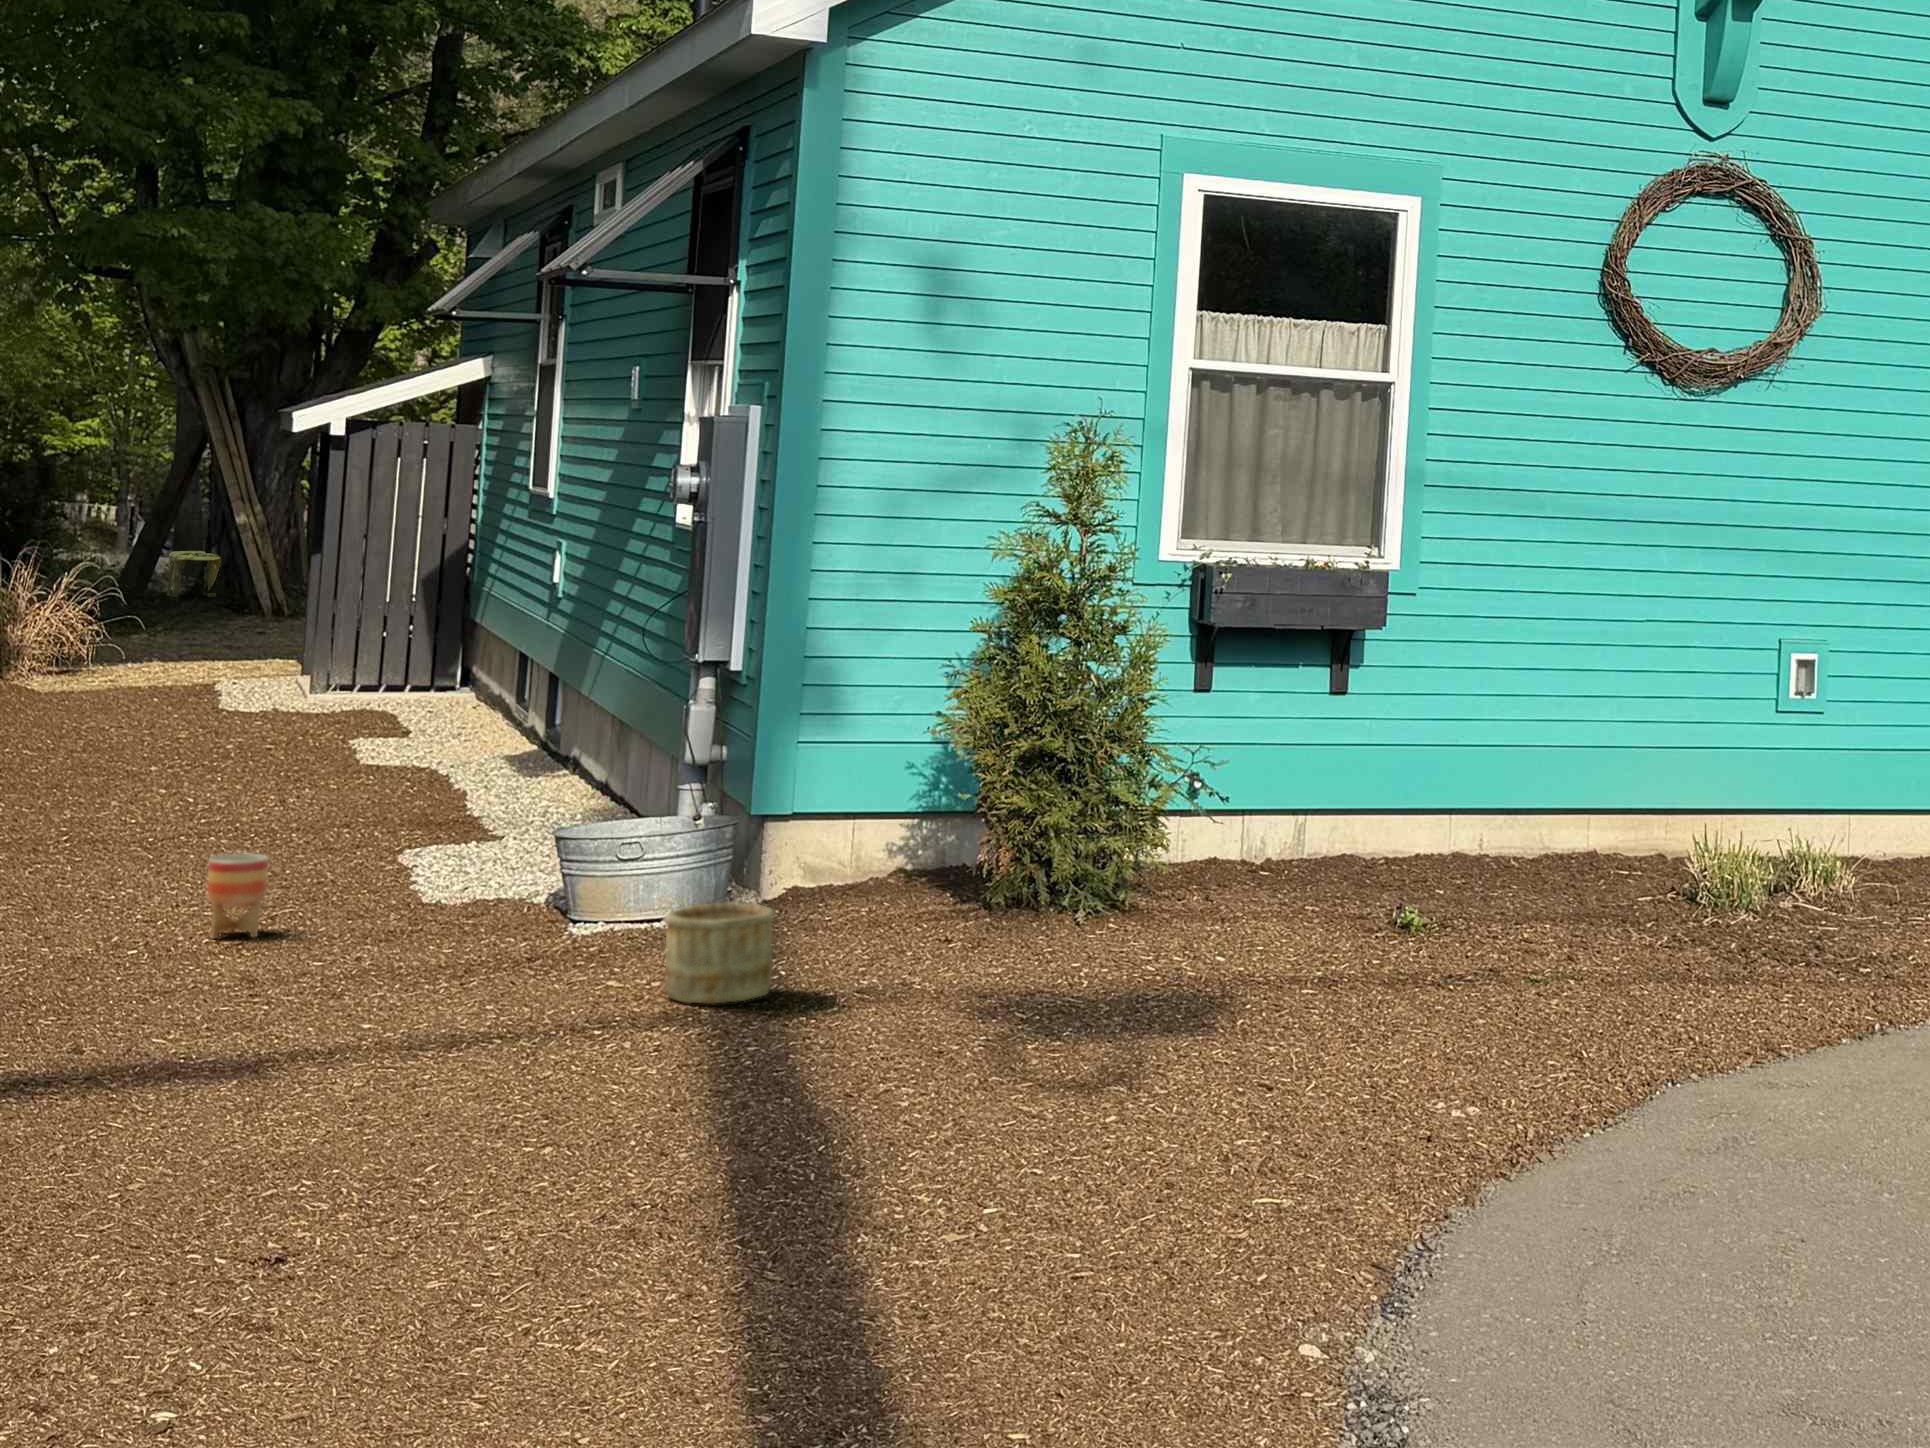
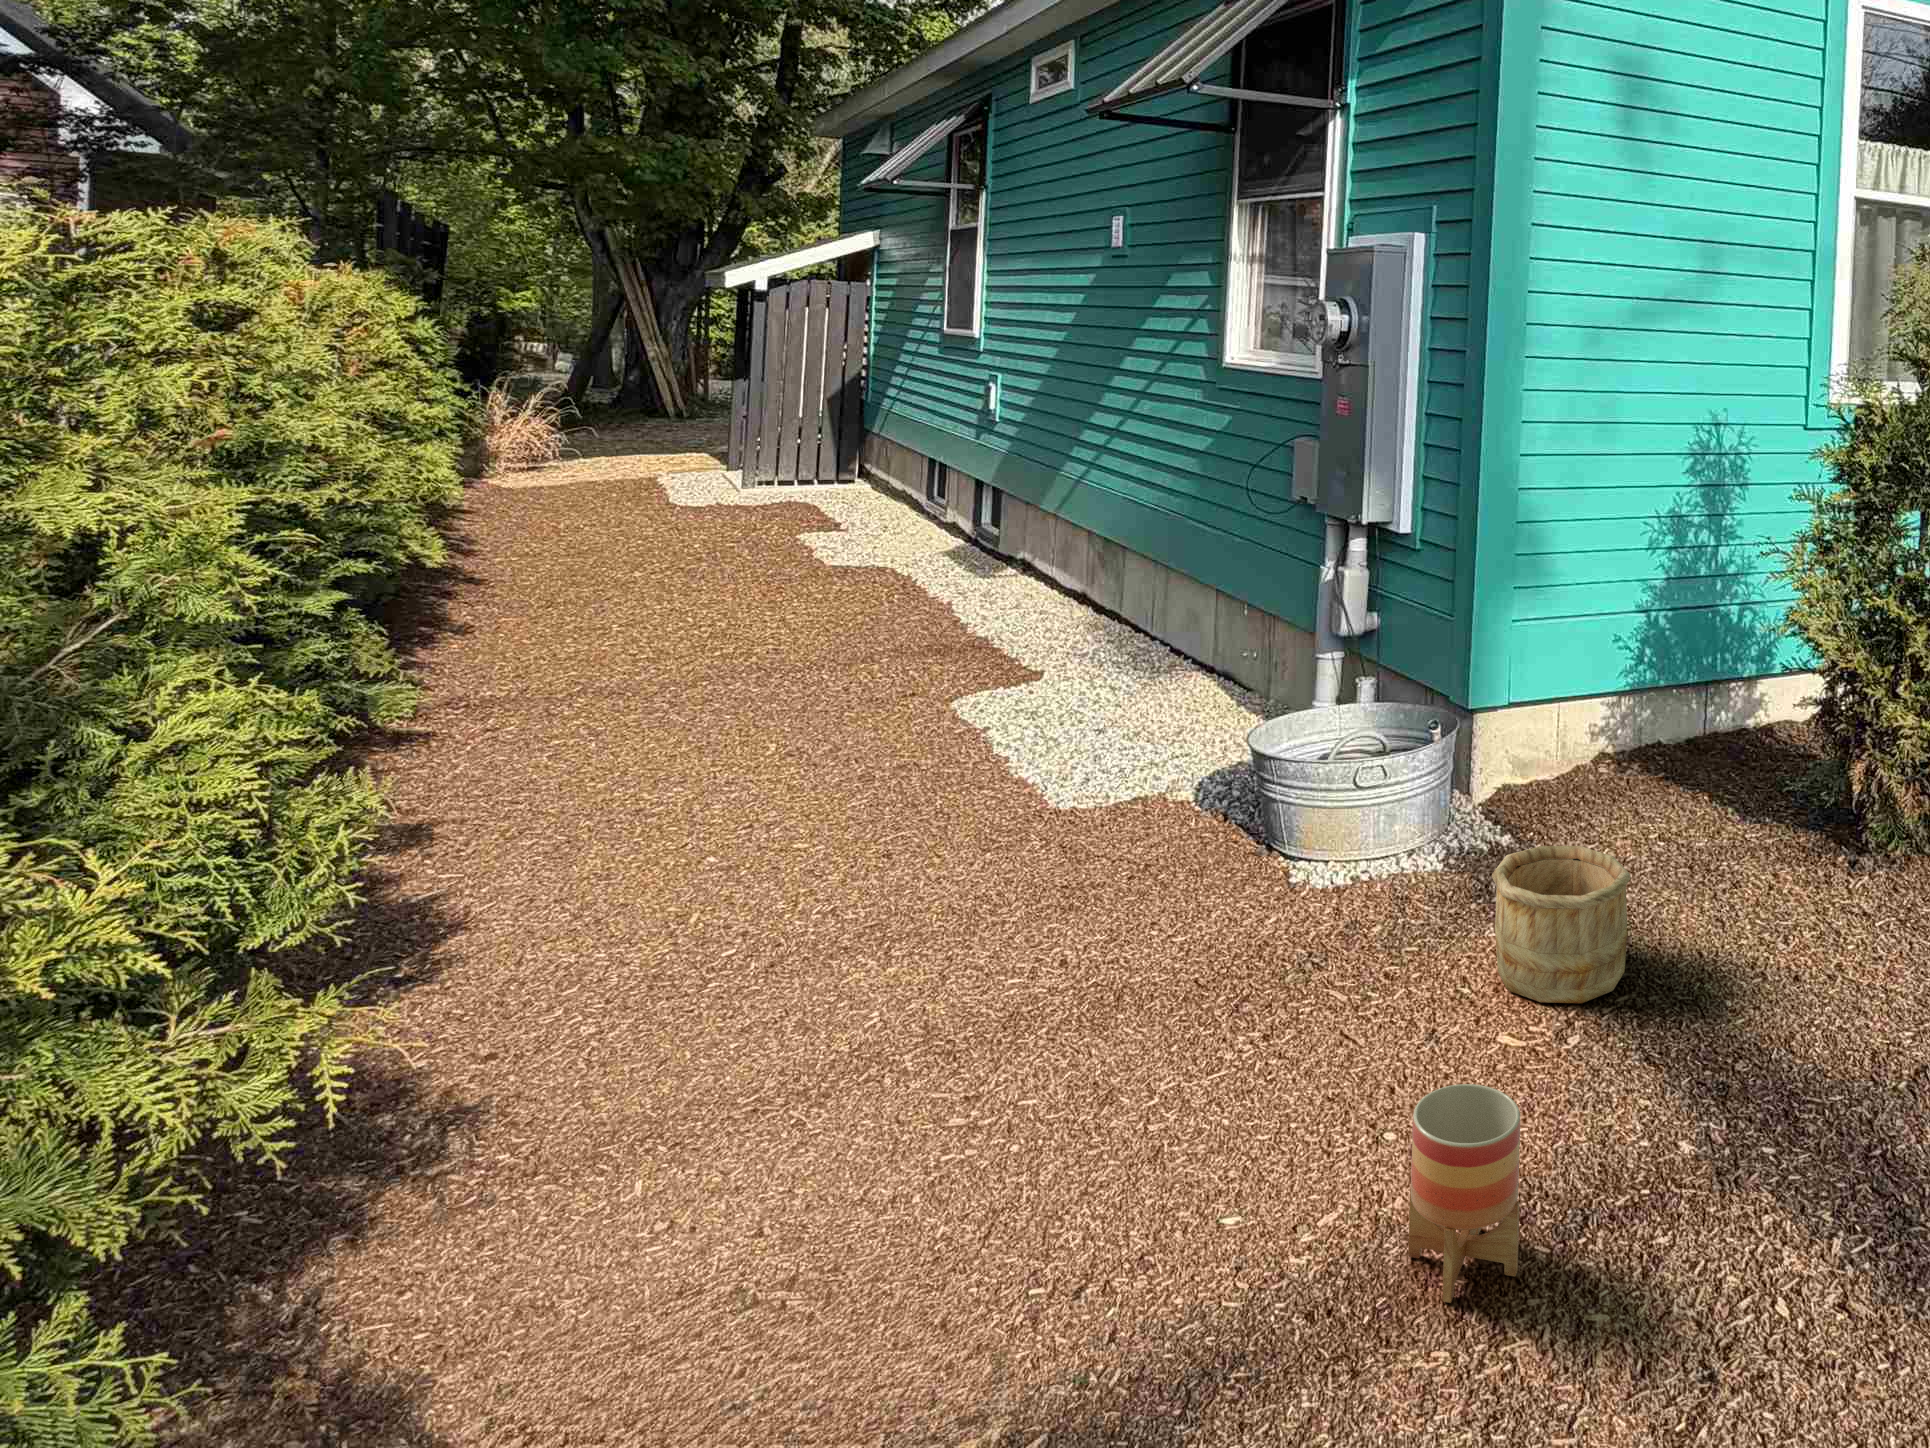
stool: present [167,551,221,597] -> none [596,373,635,405]
planter: present [207,854,268,939] -> present [1408,1084,1520,1303]

